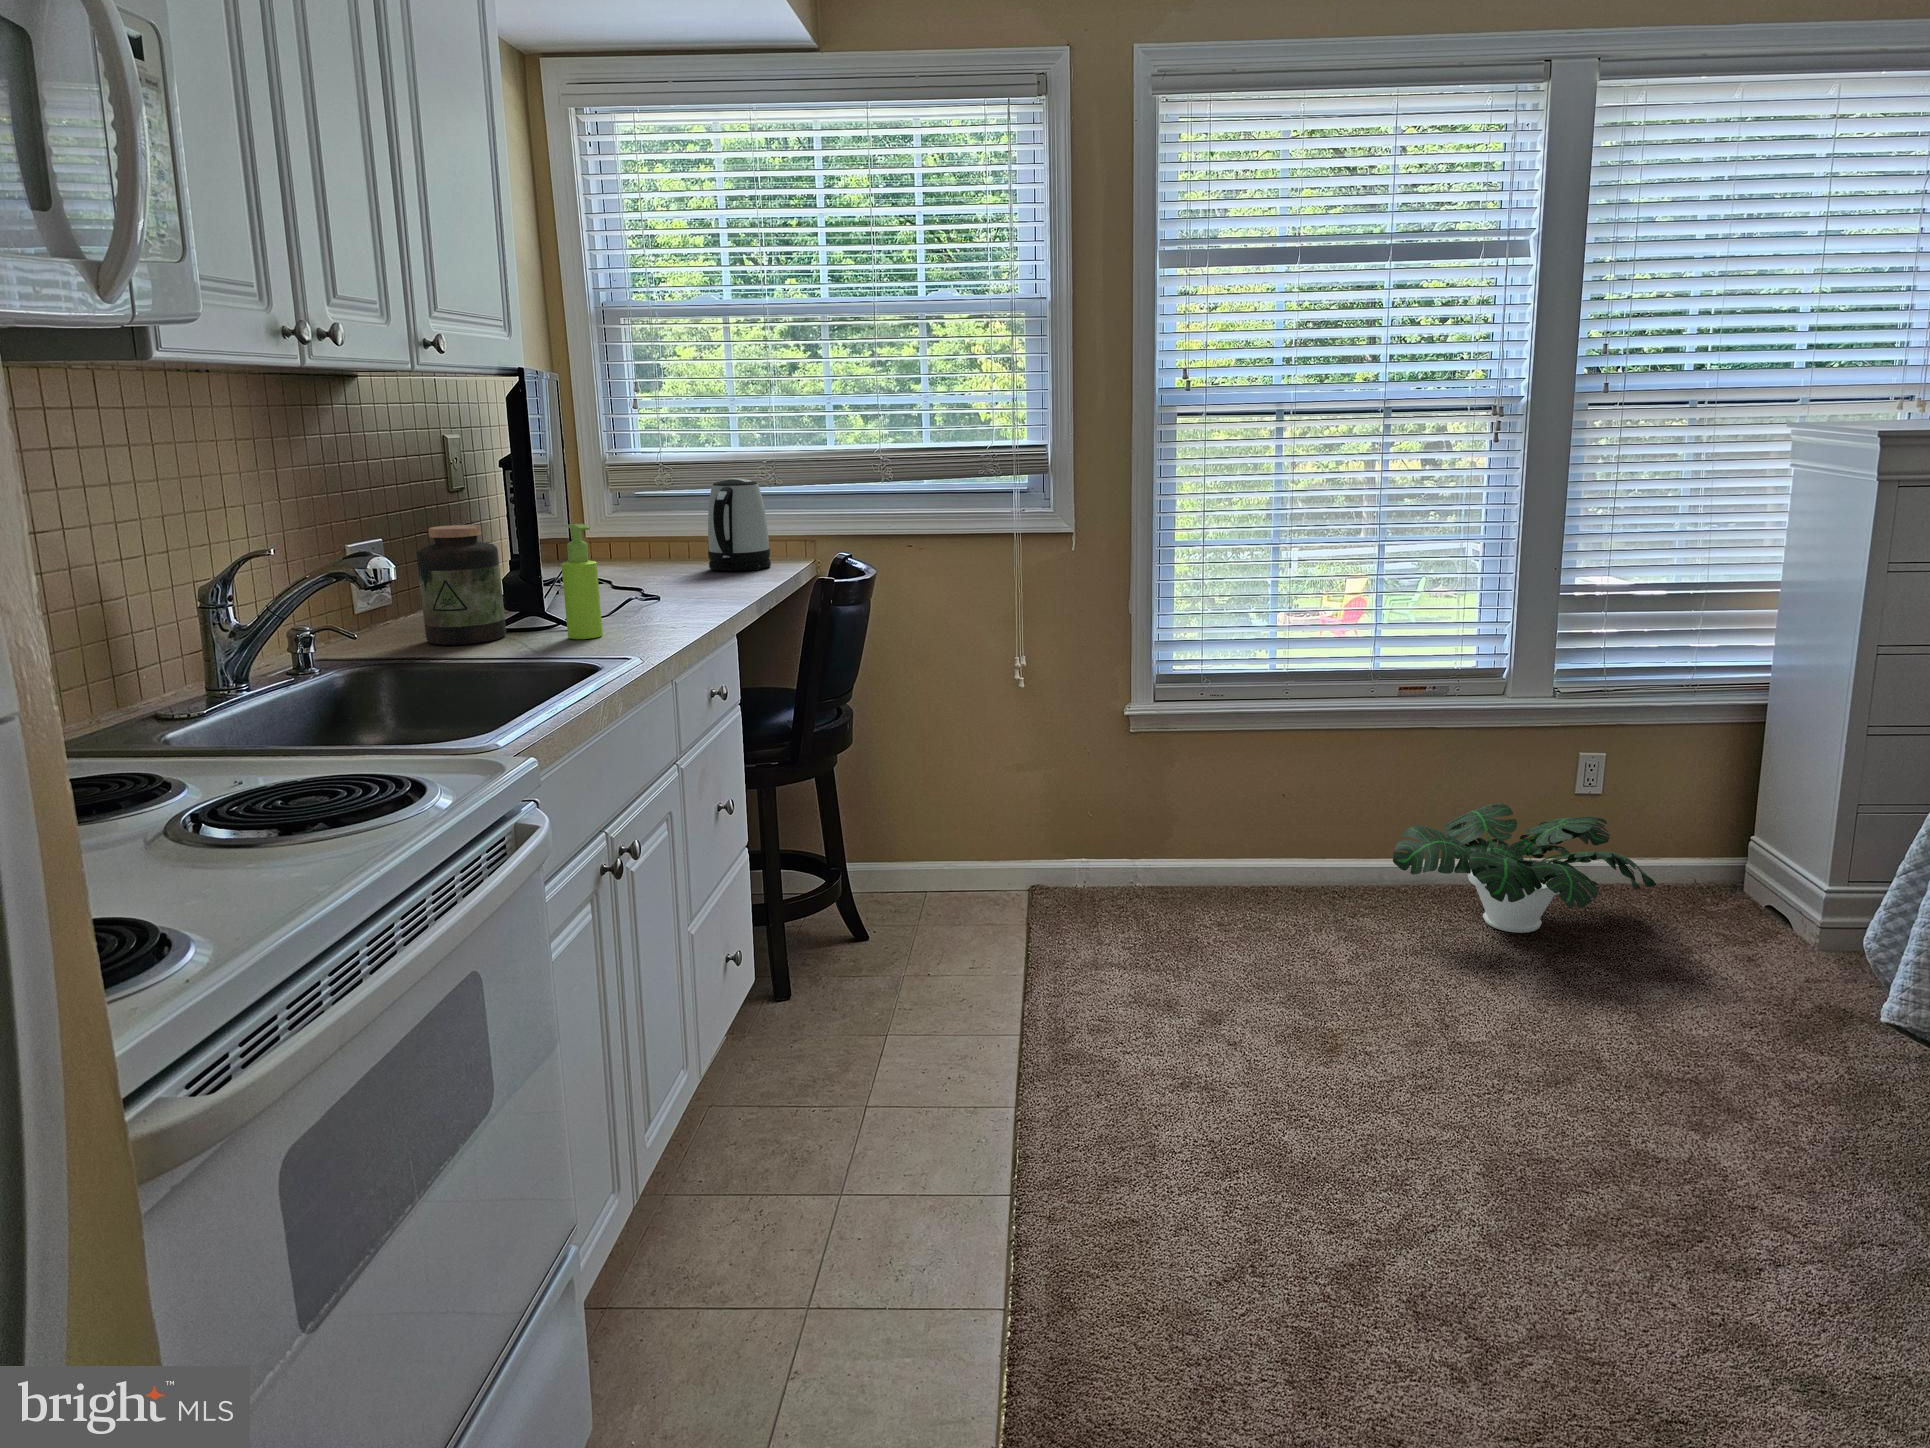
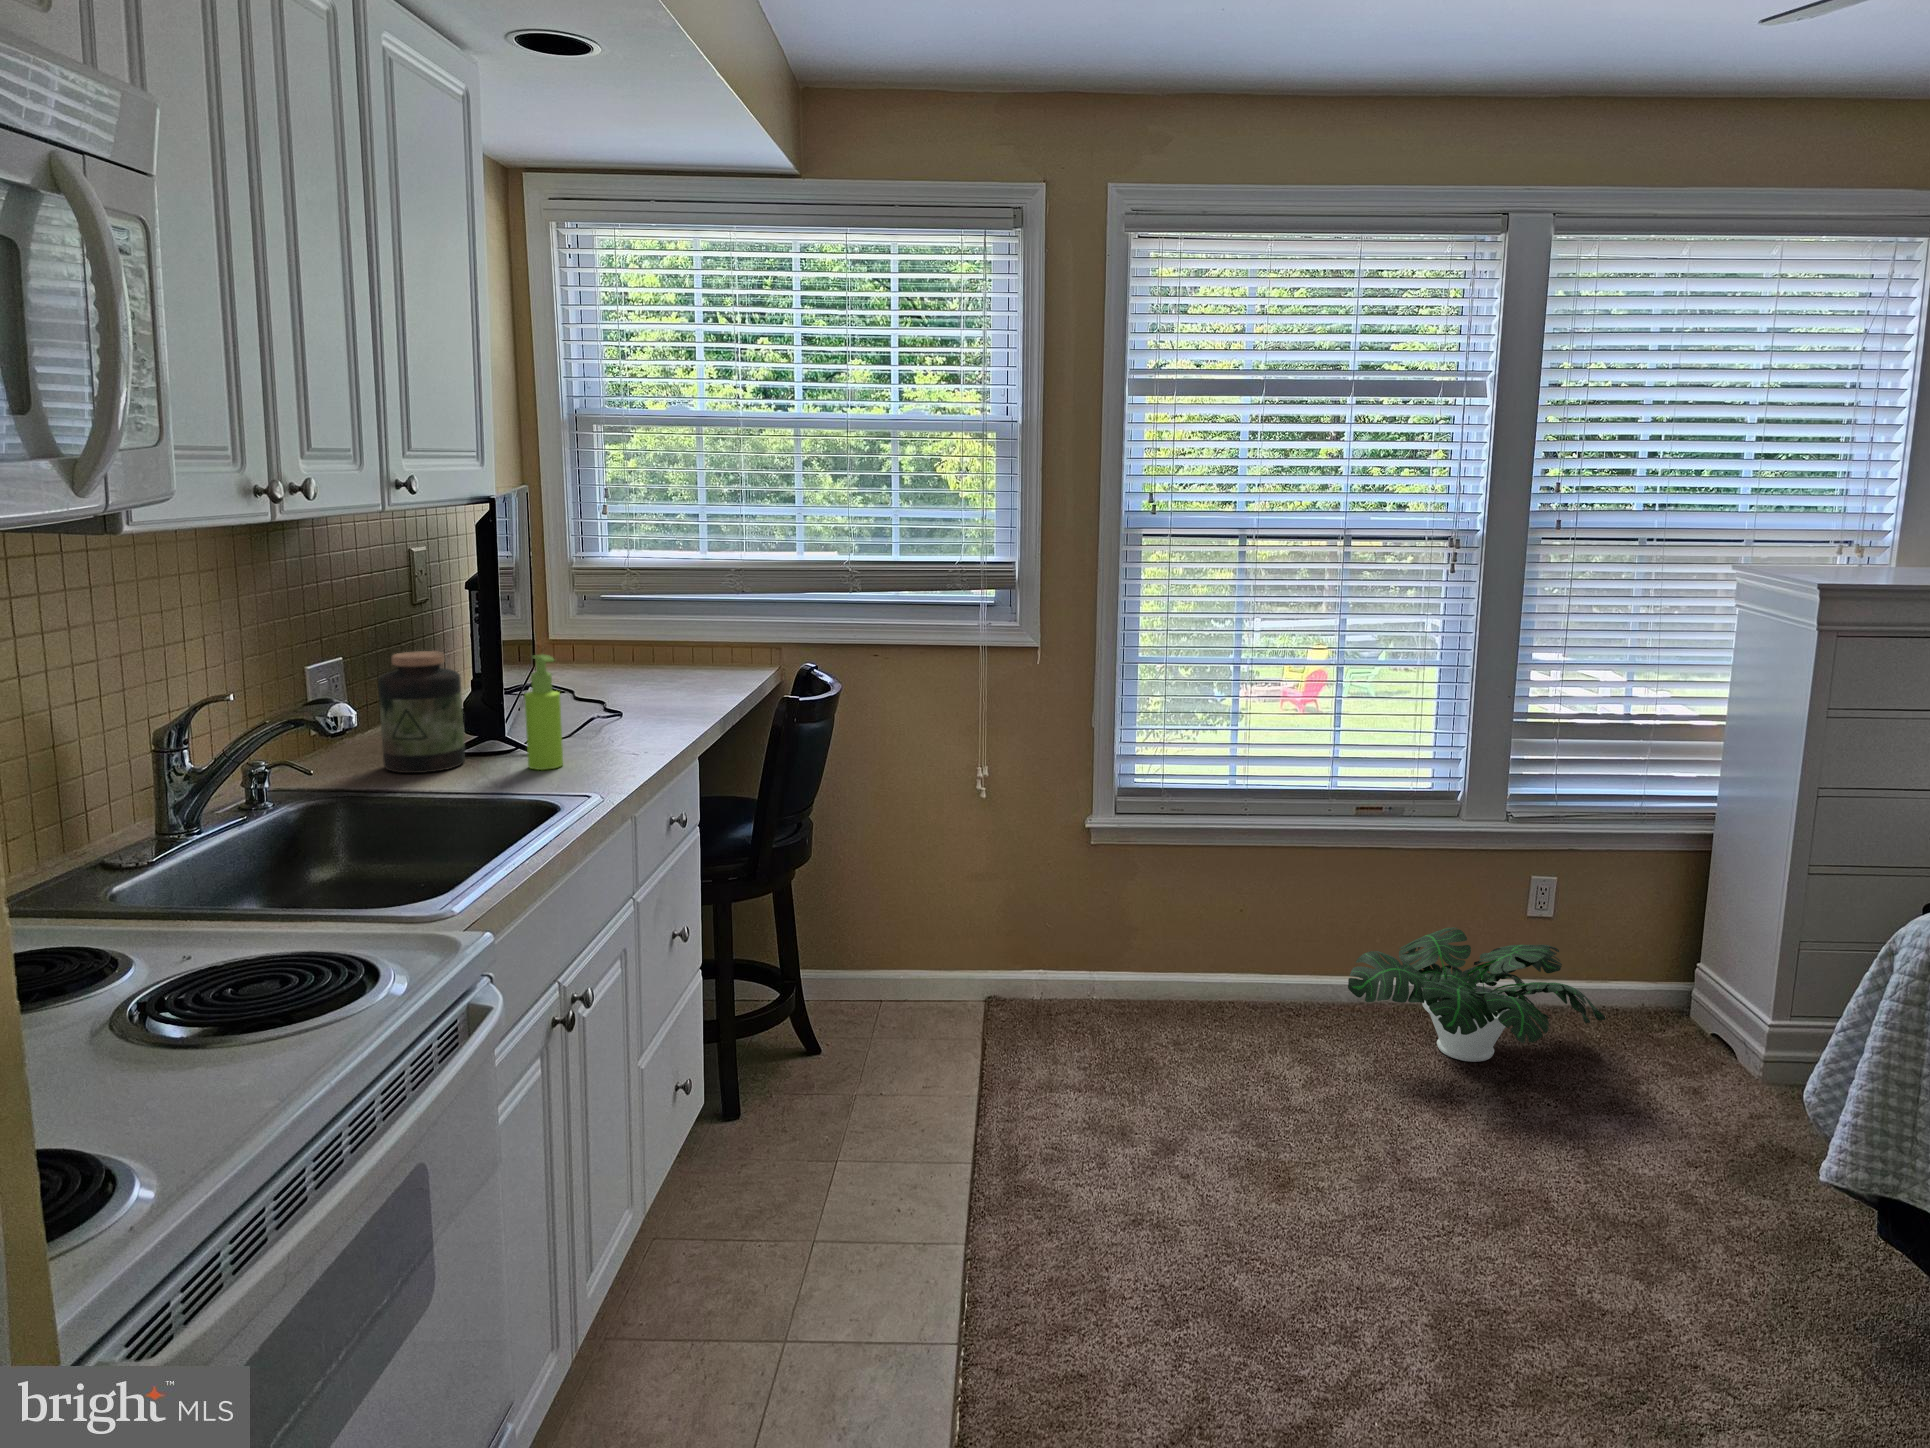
kettle: present [708,478,771,571] -> none [671,590,733,682]

